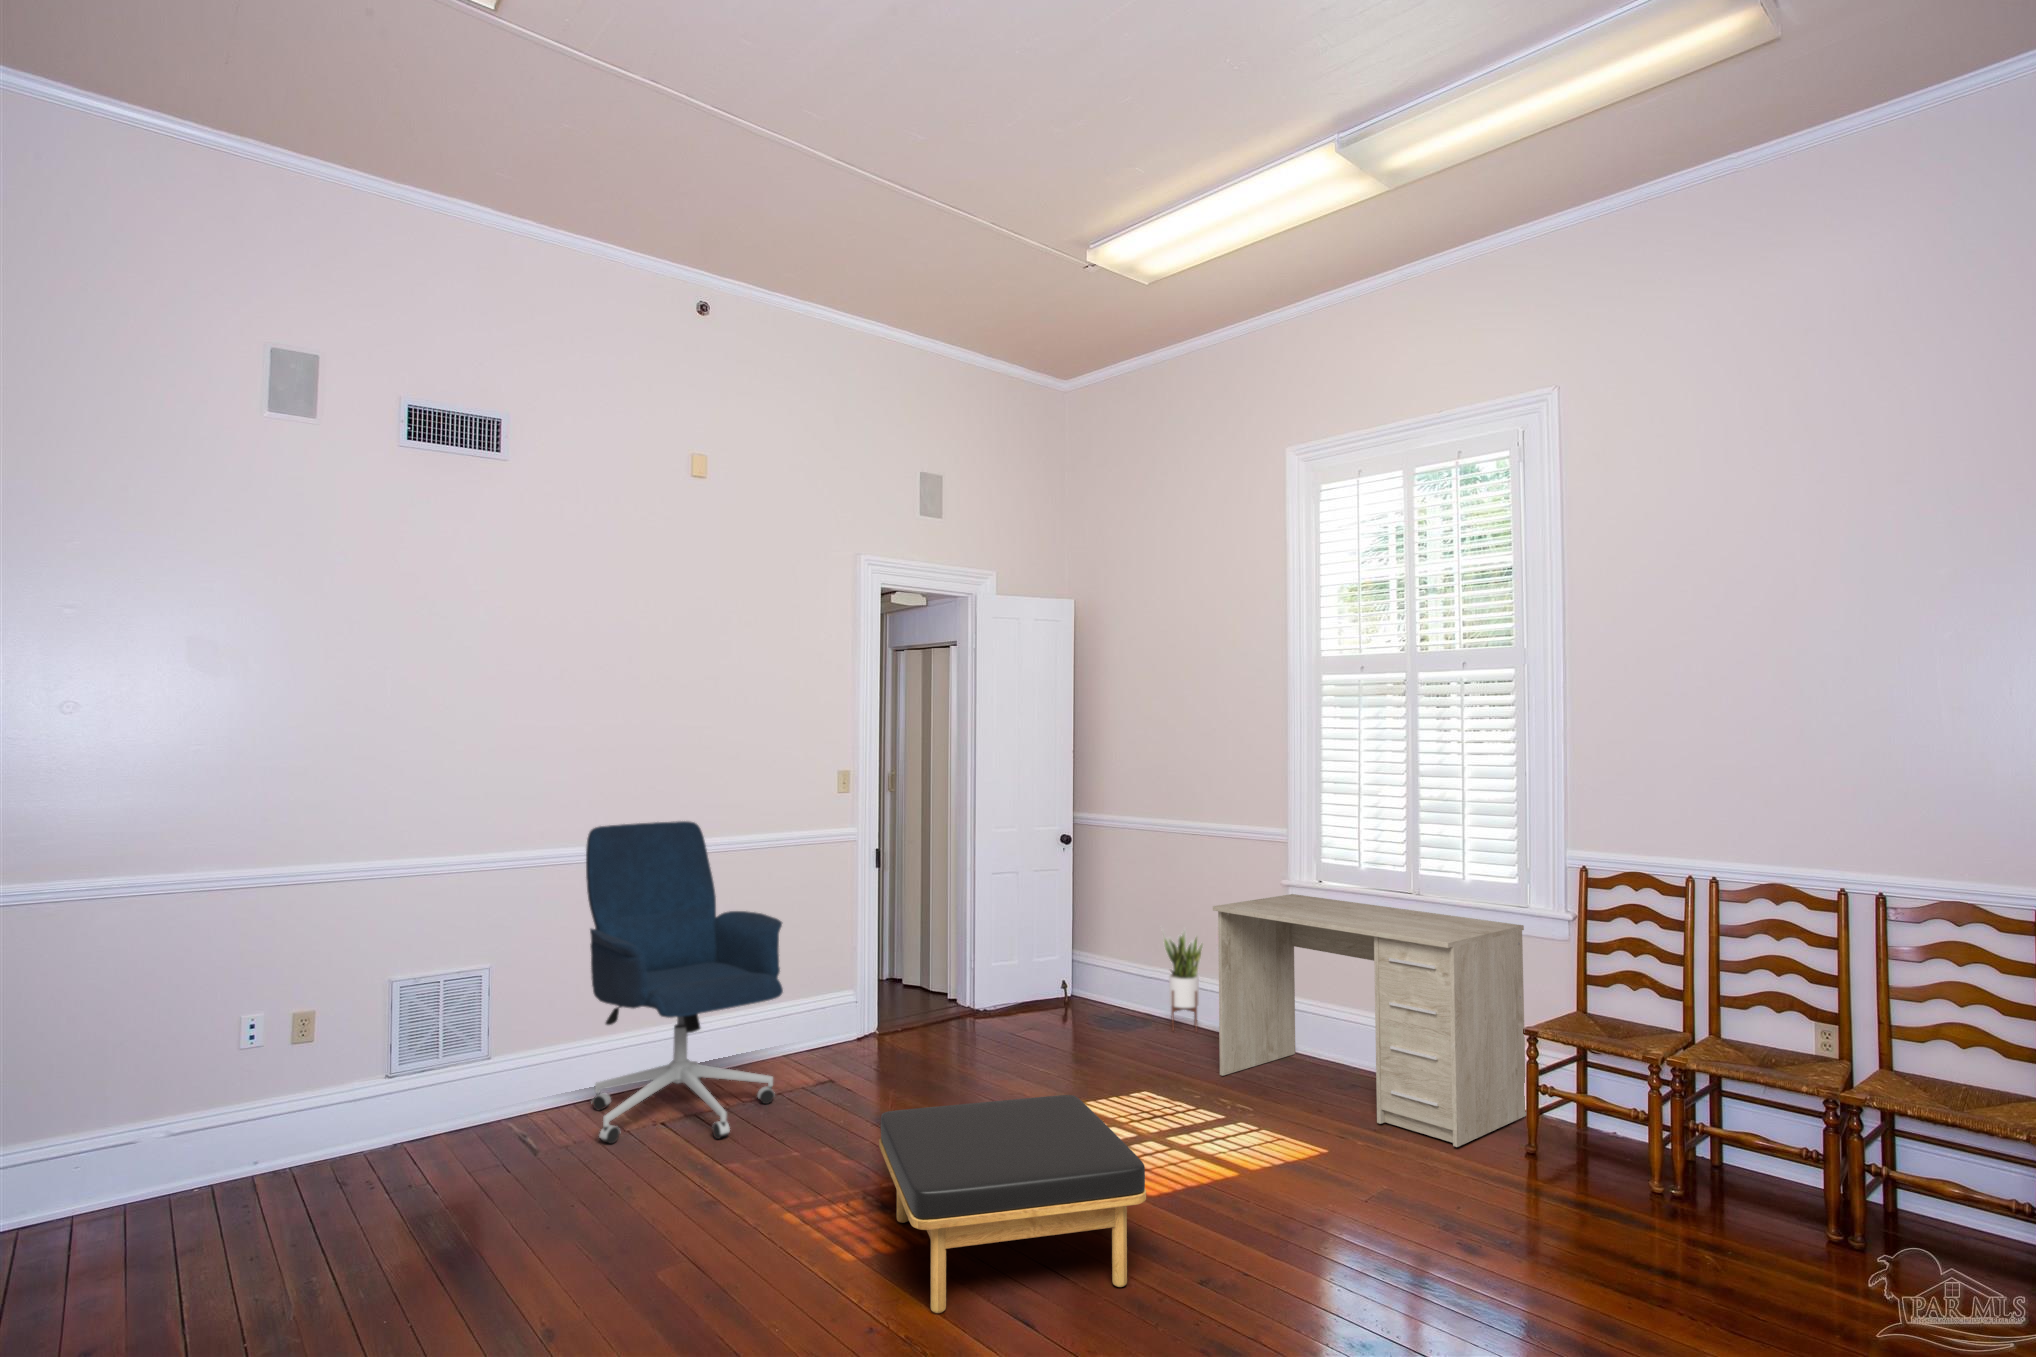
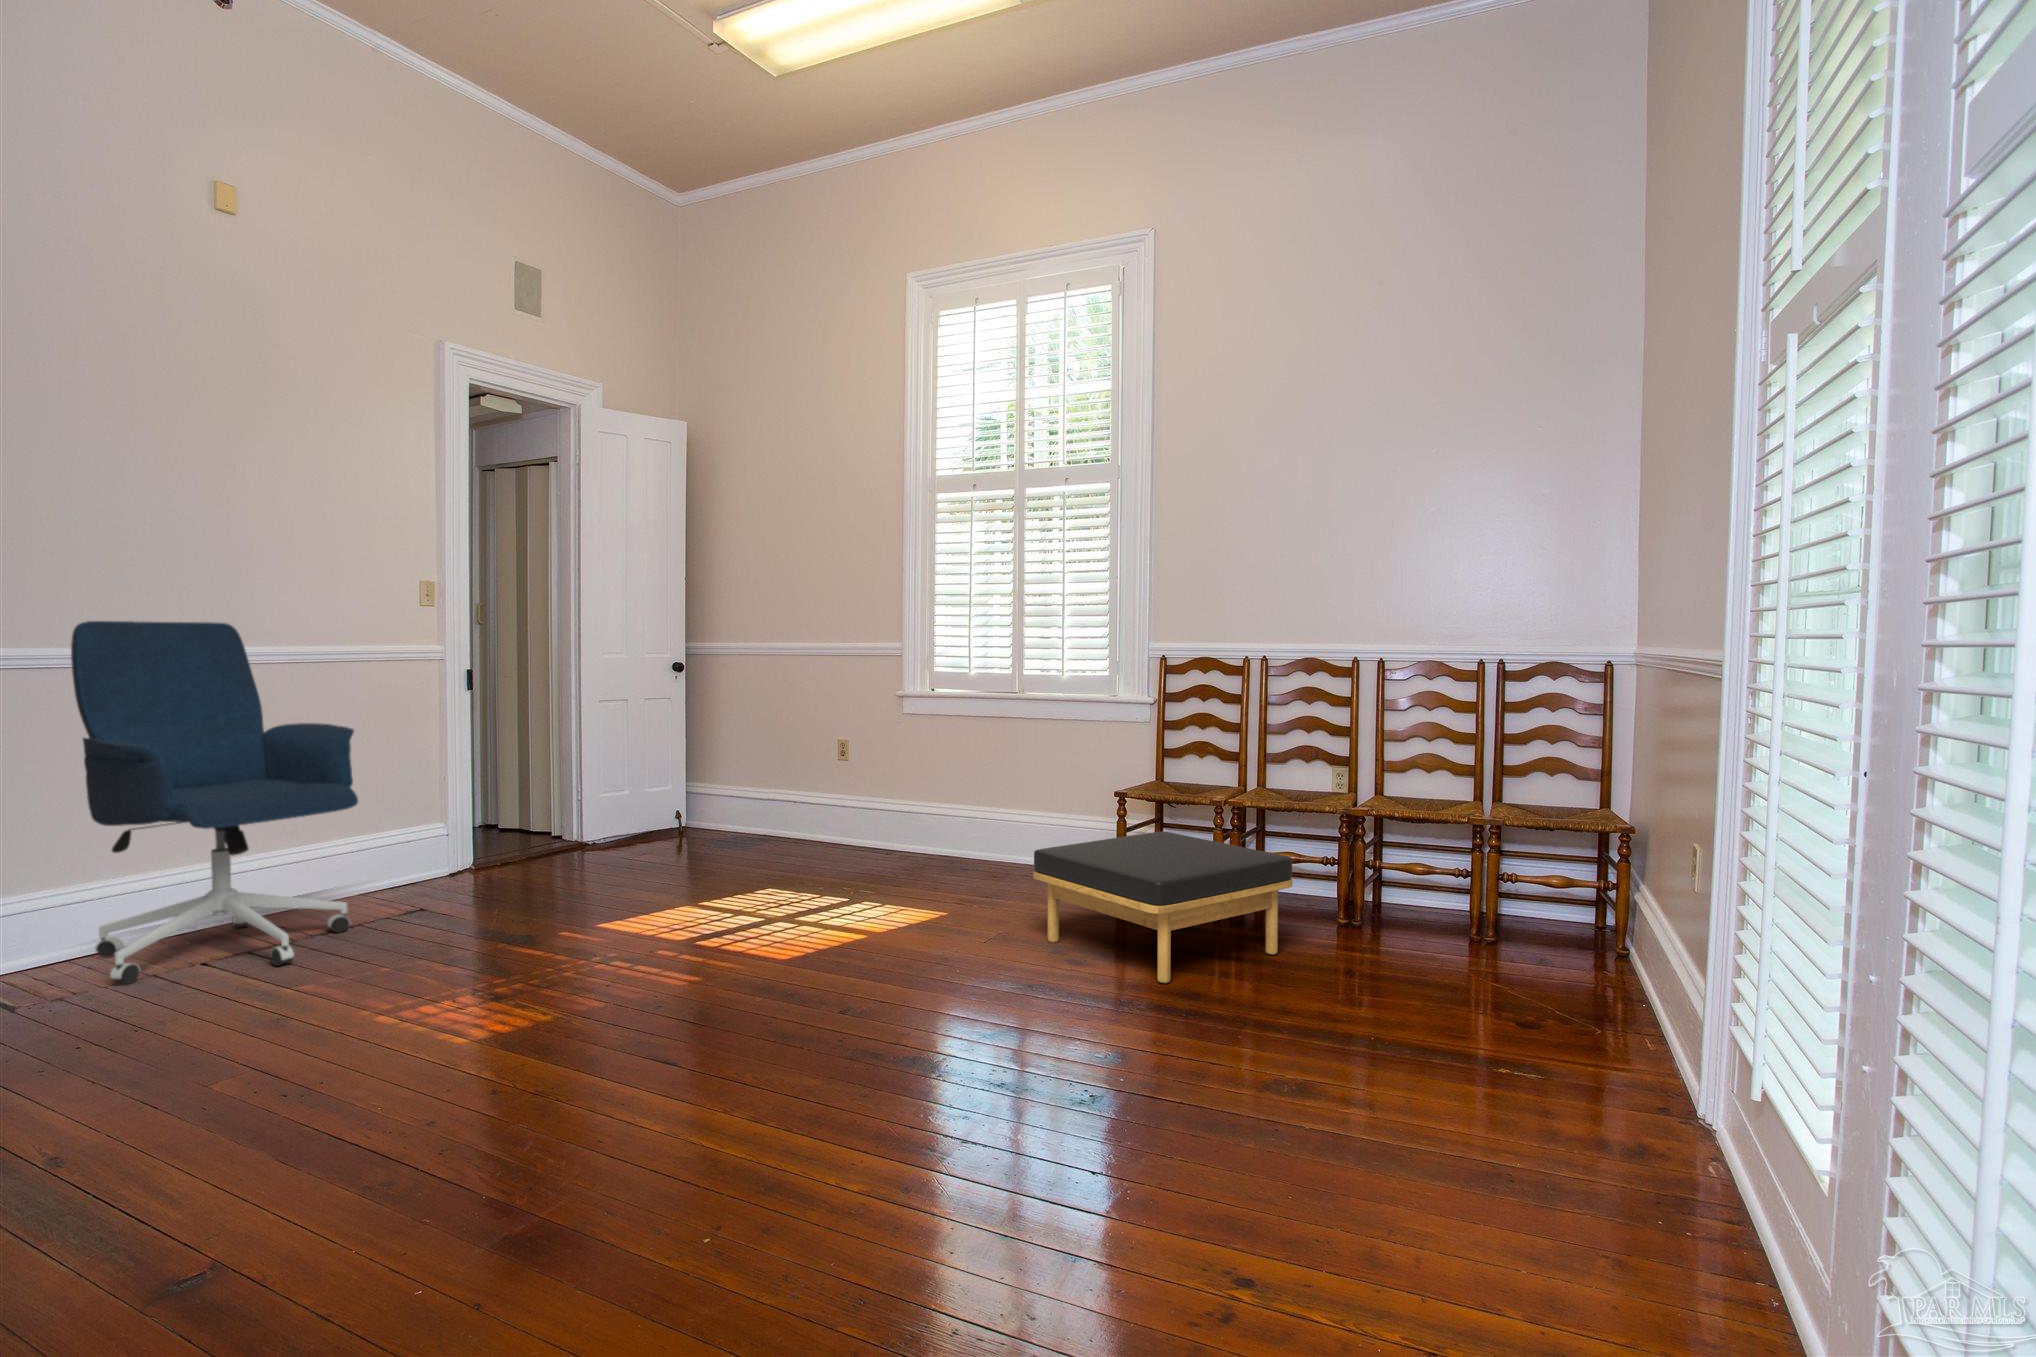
desk: present [1213,894,1526,1148] -> none [837,704,1114,900]
potted plant: present [1161,929,1203,1031] -> none [781,744,823,844]
ottoman: present [879,1095,1146,1313] -> present [1033,832,1292,983]

